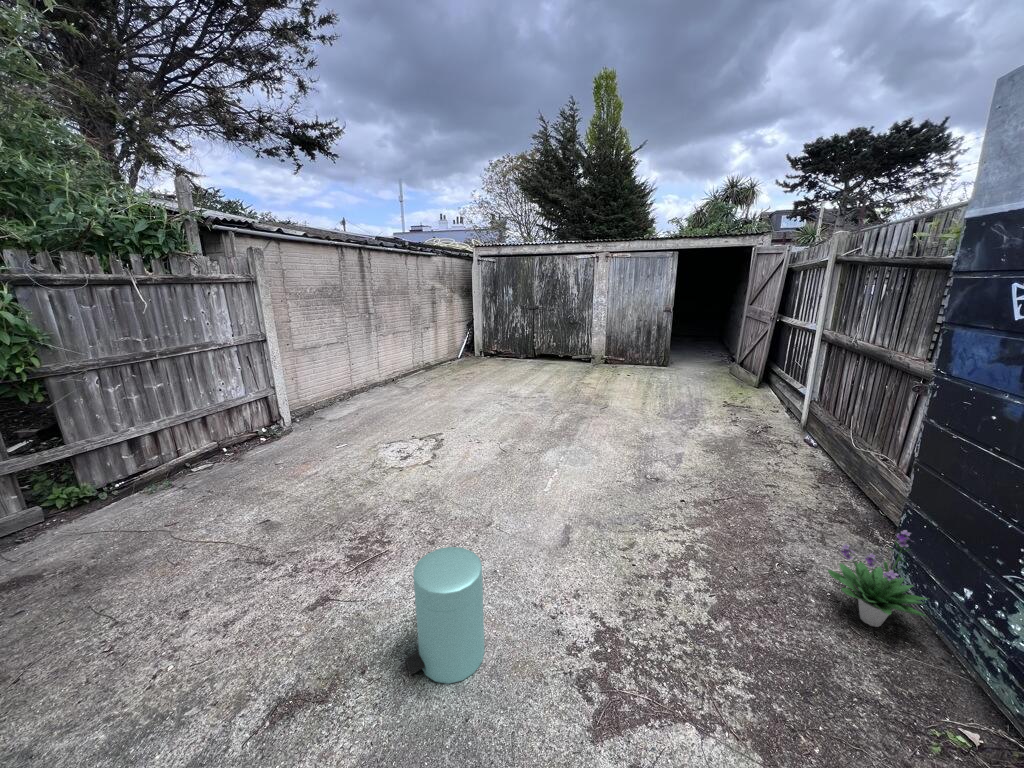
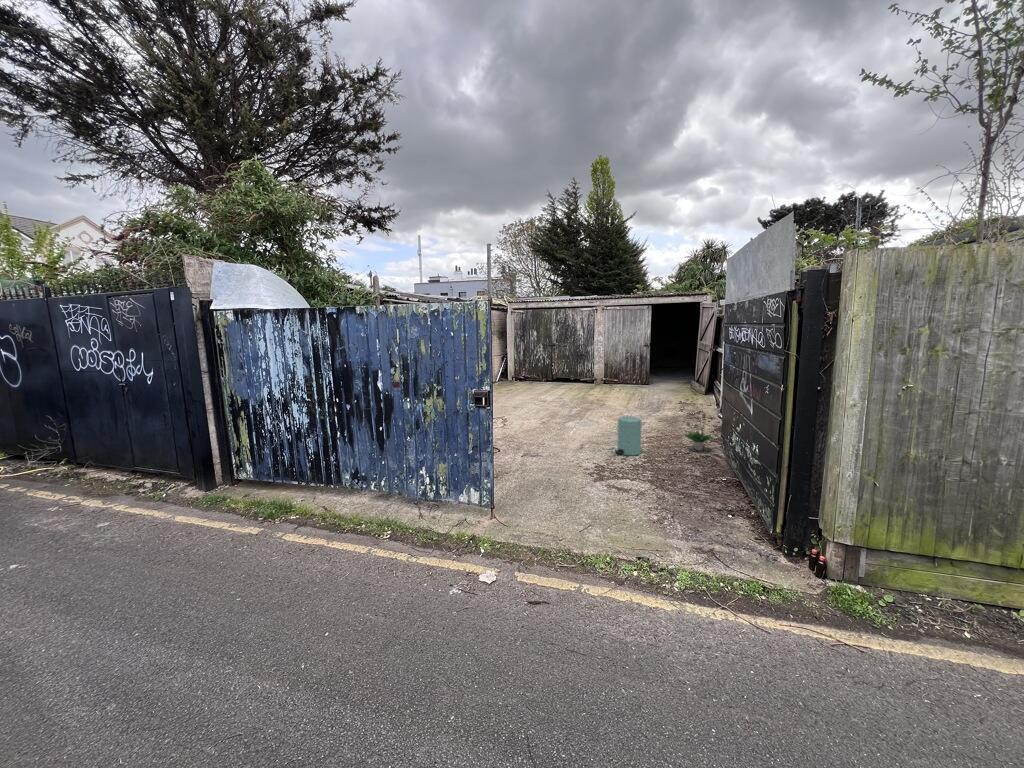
trash can: present [406,547,484,684] -> present [615,417,641,455]

